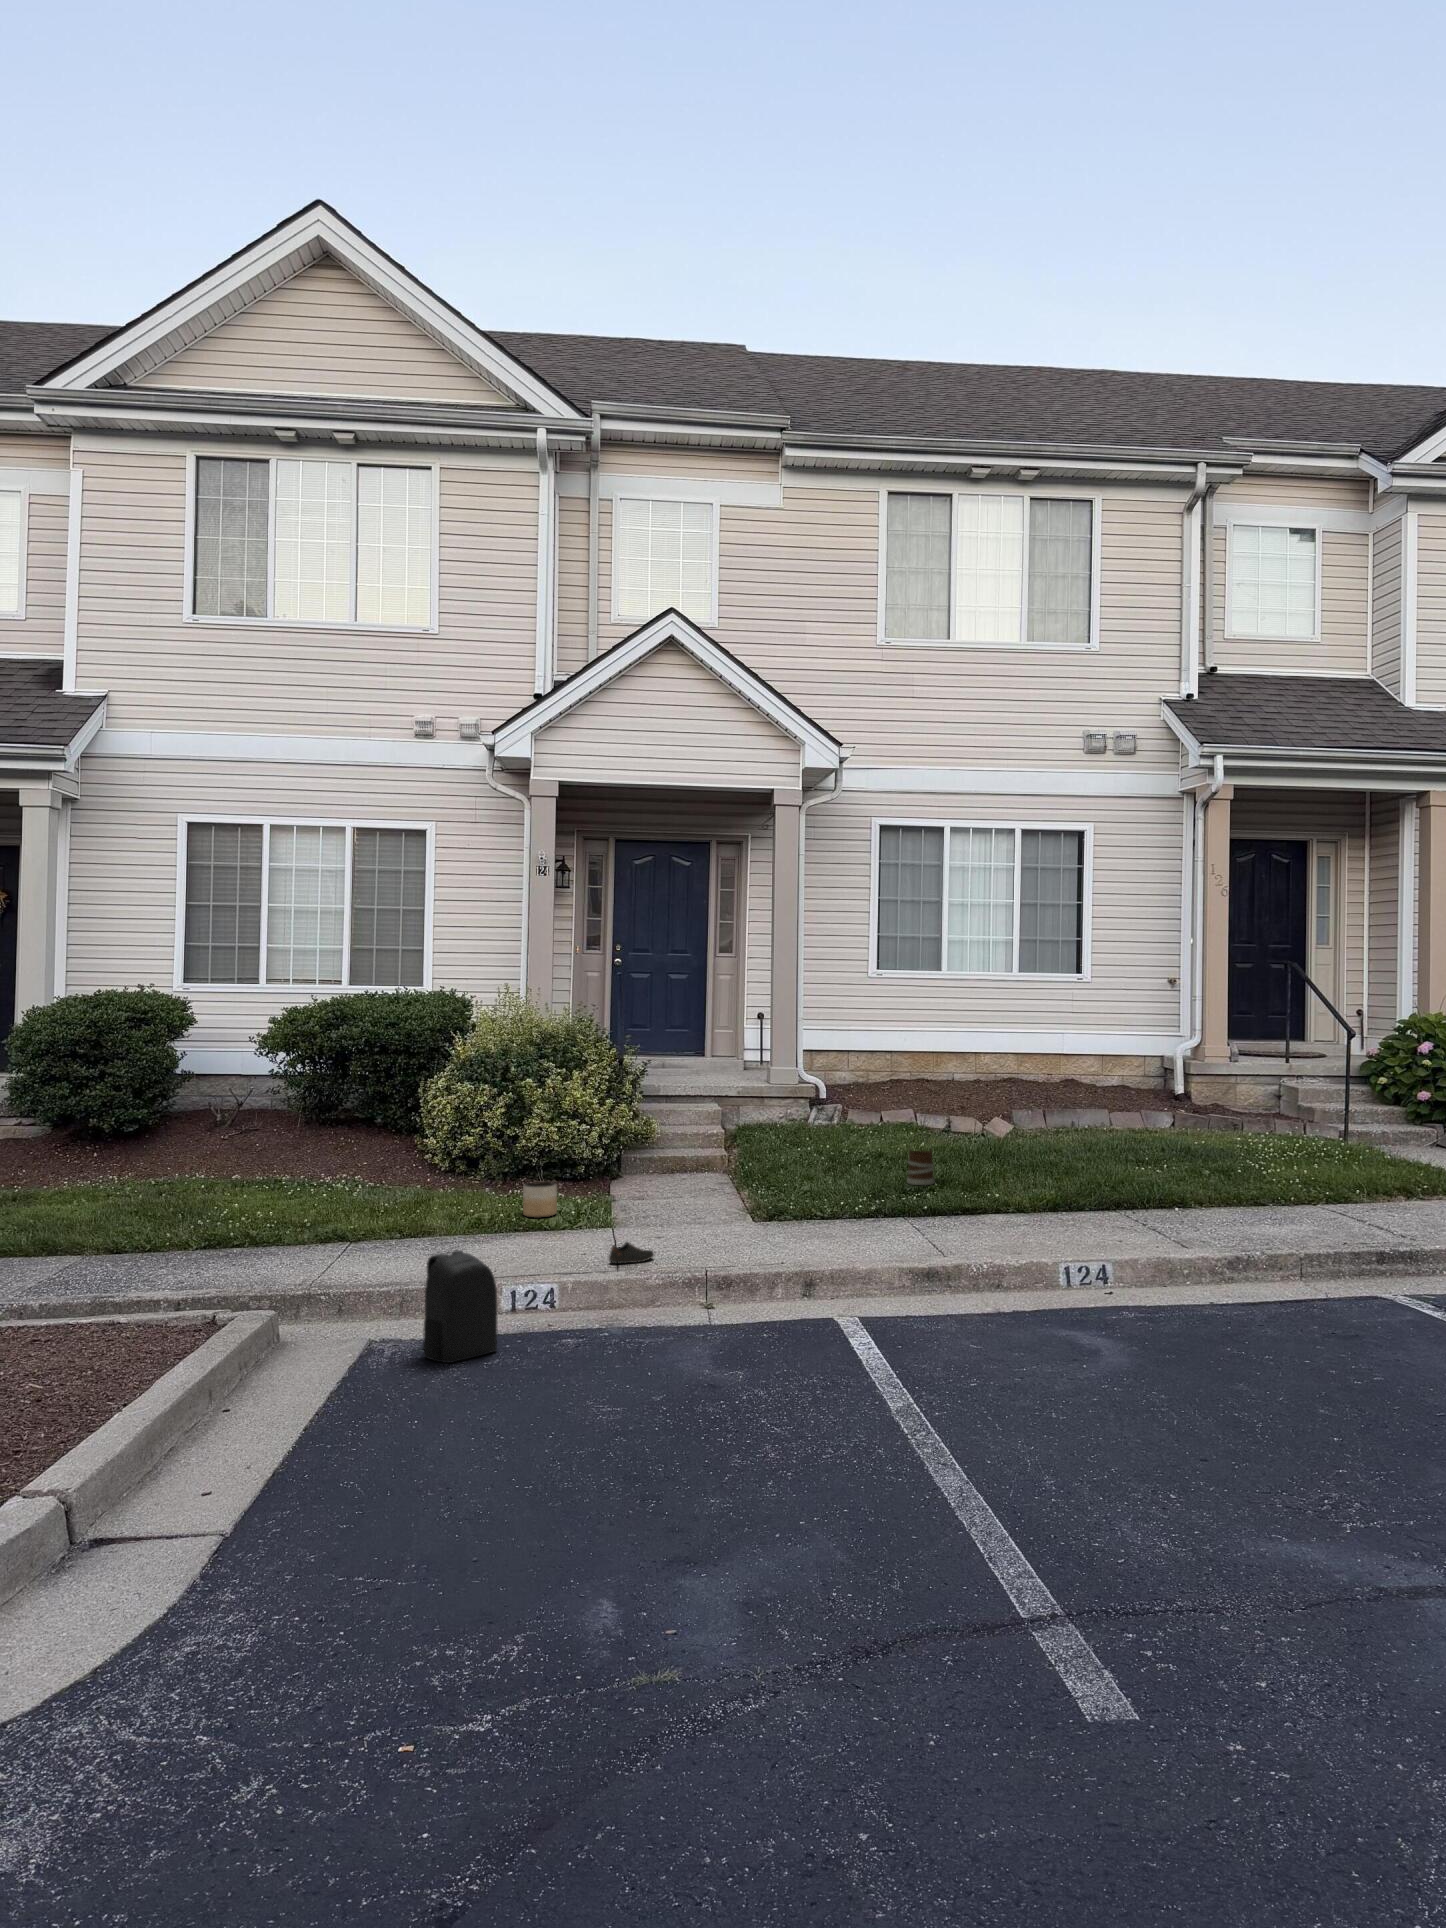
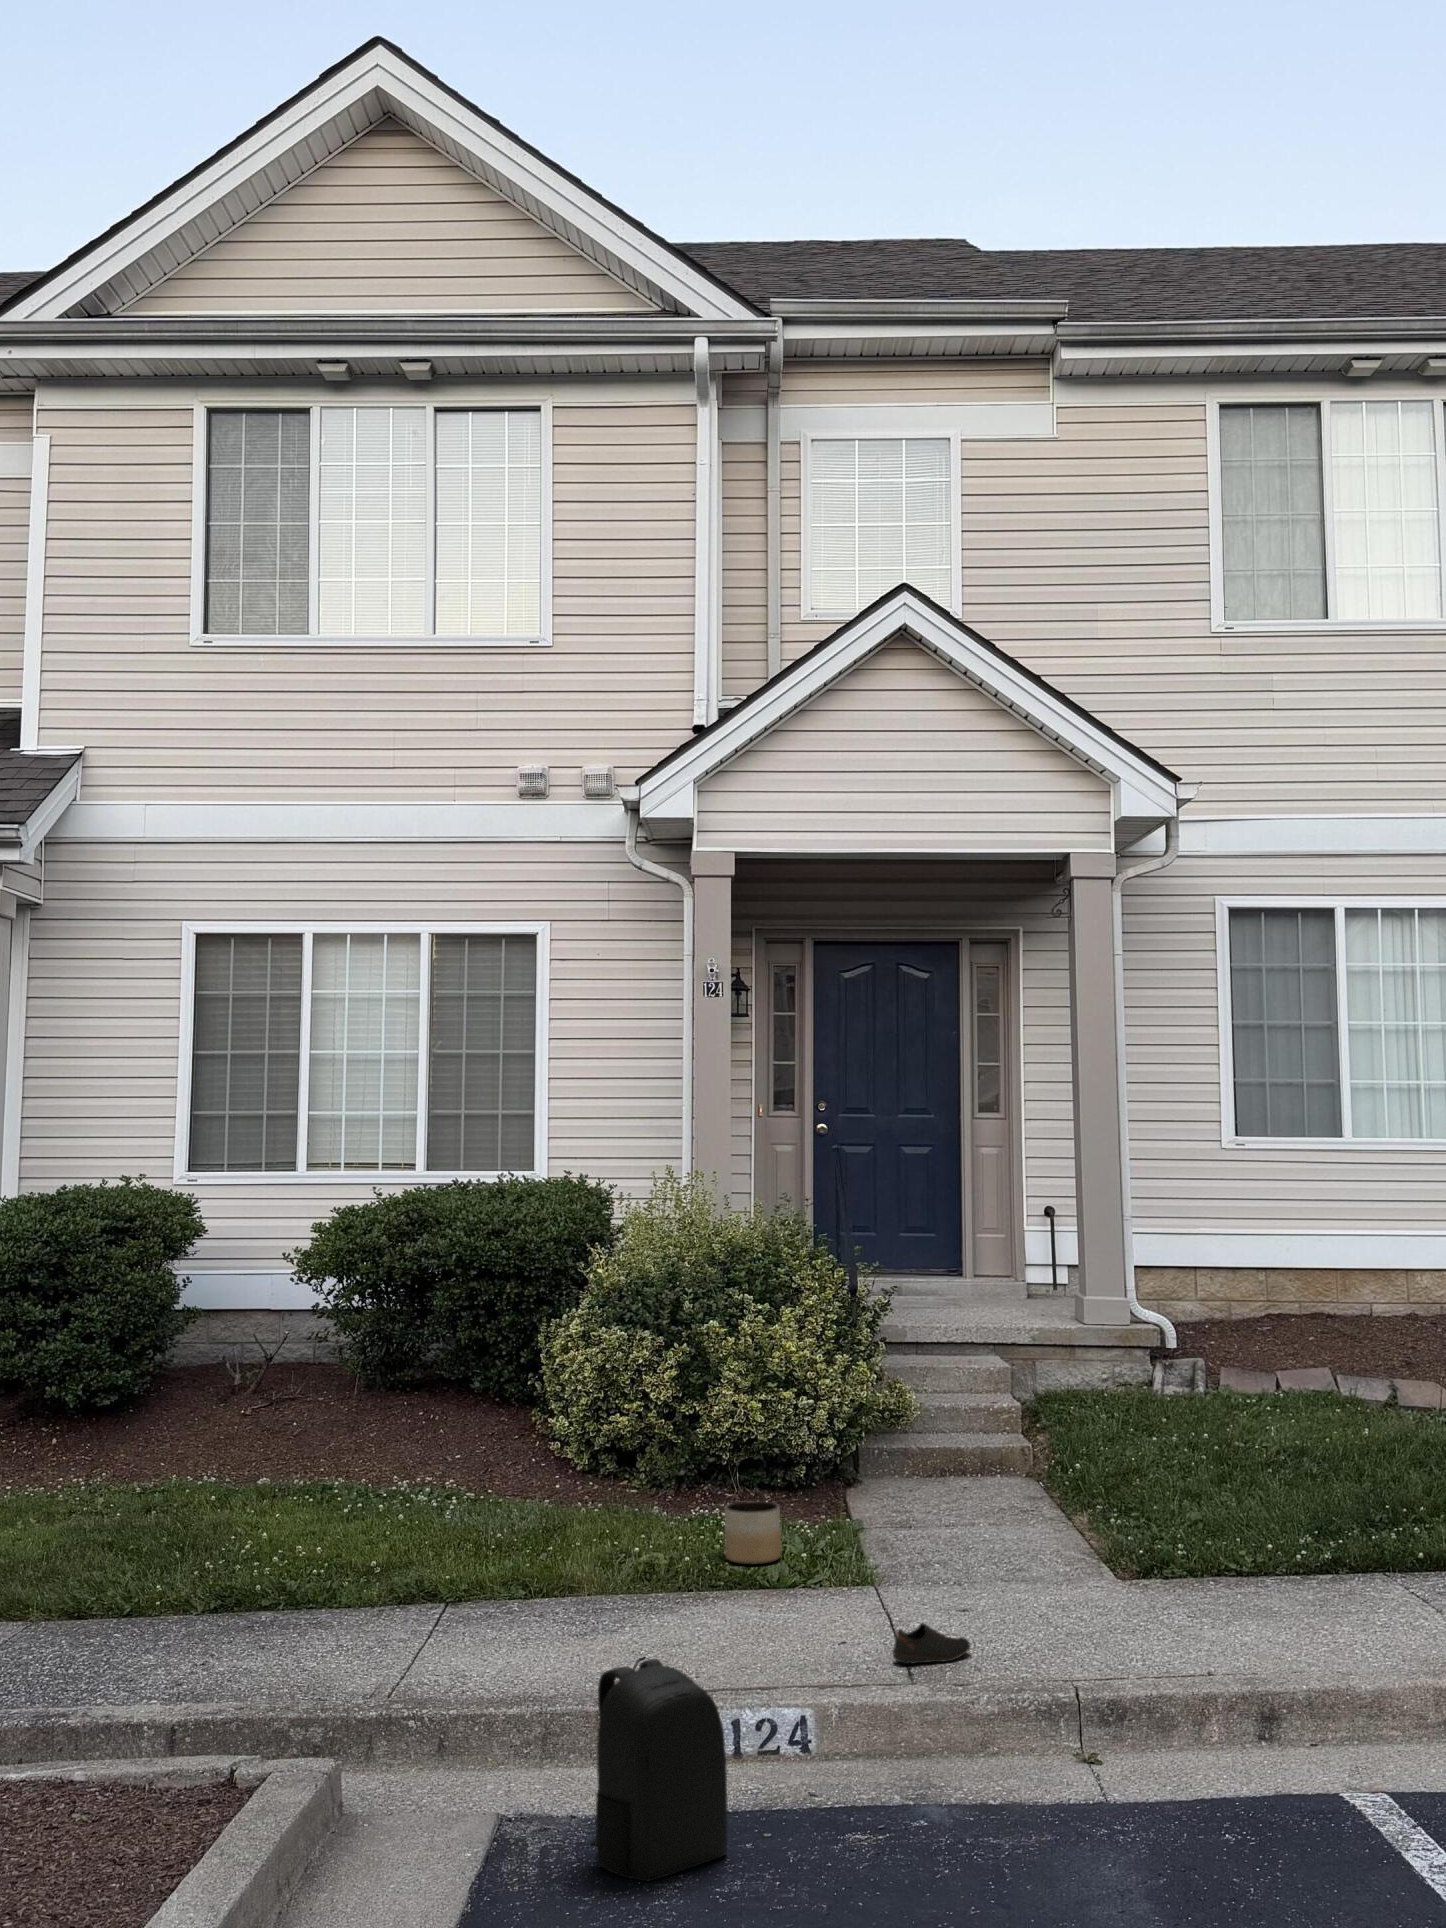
wooden bucket: present [907,1148,935,1185] -> none [1367,1417,1419,1509]

